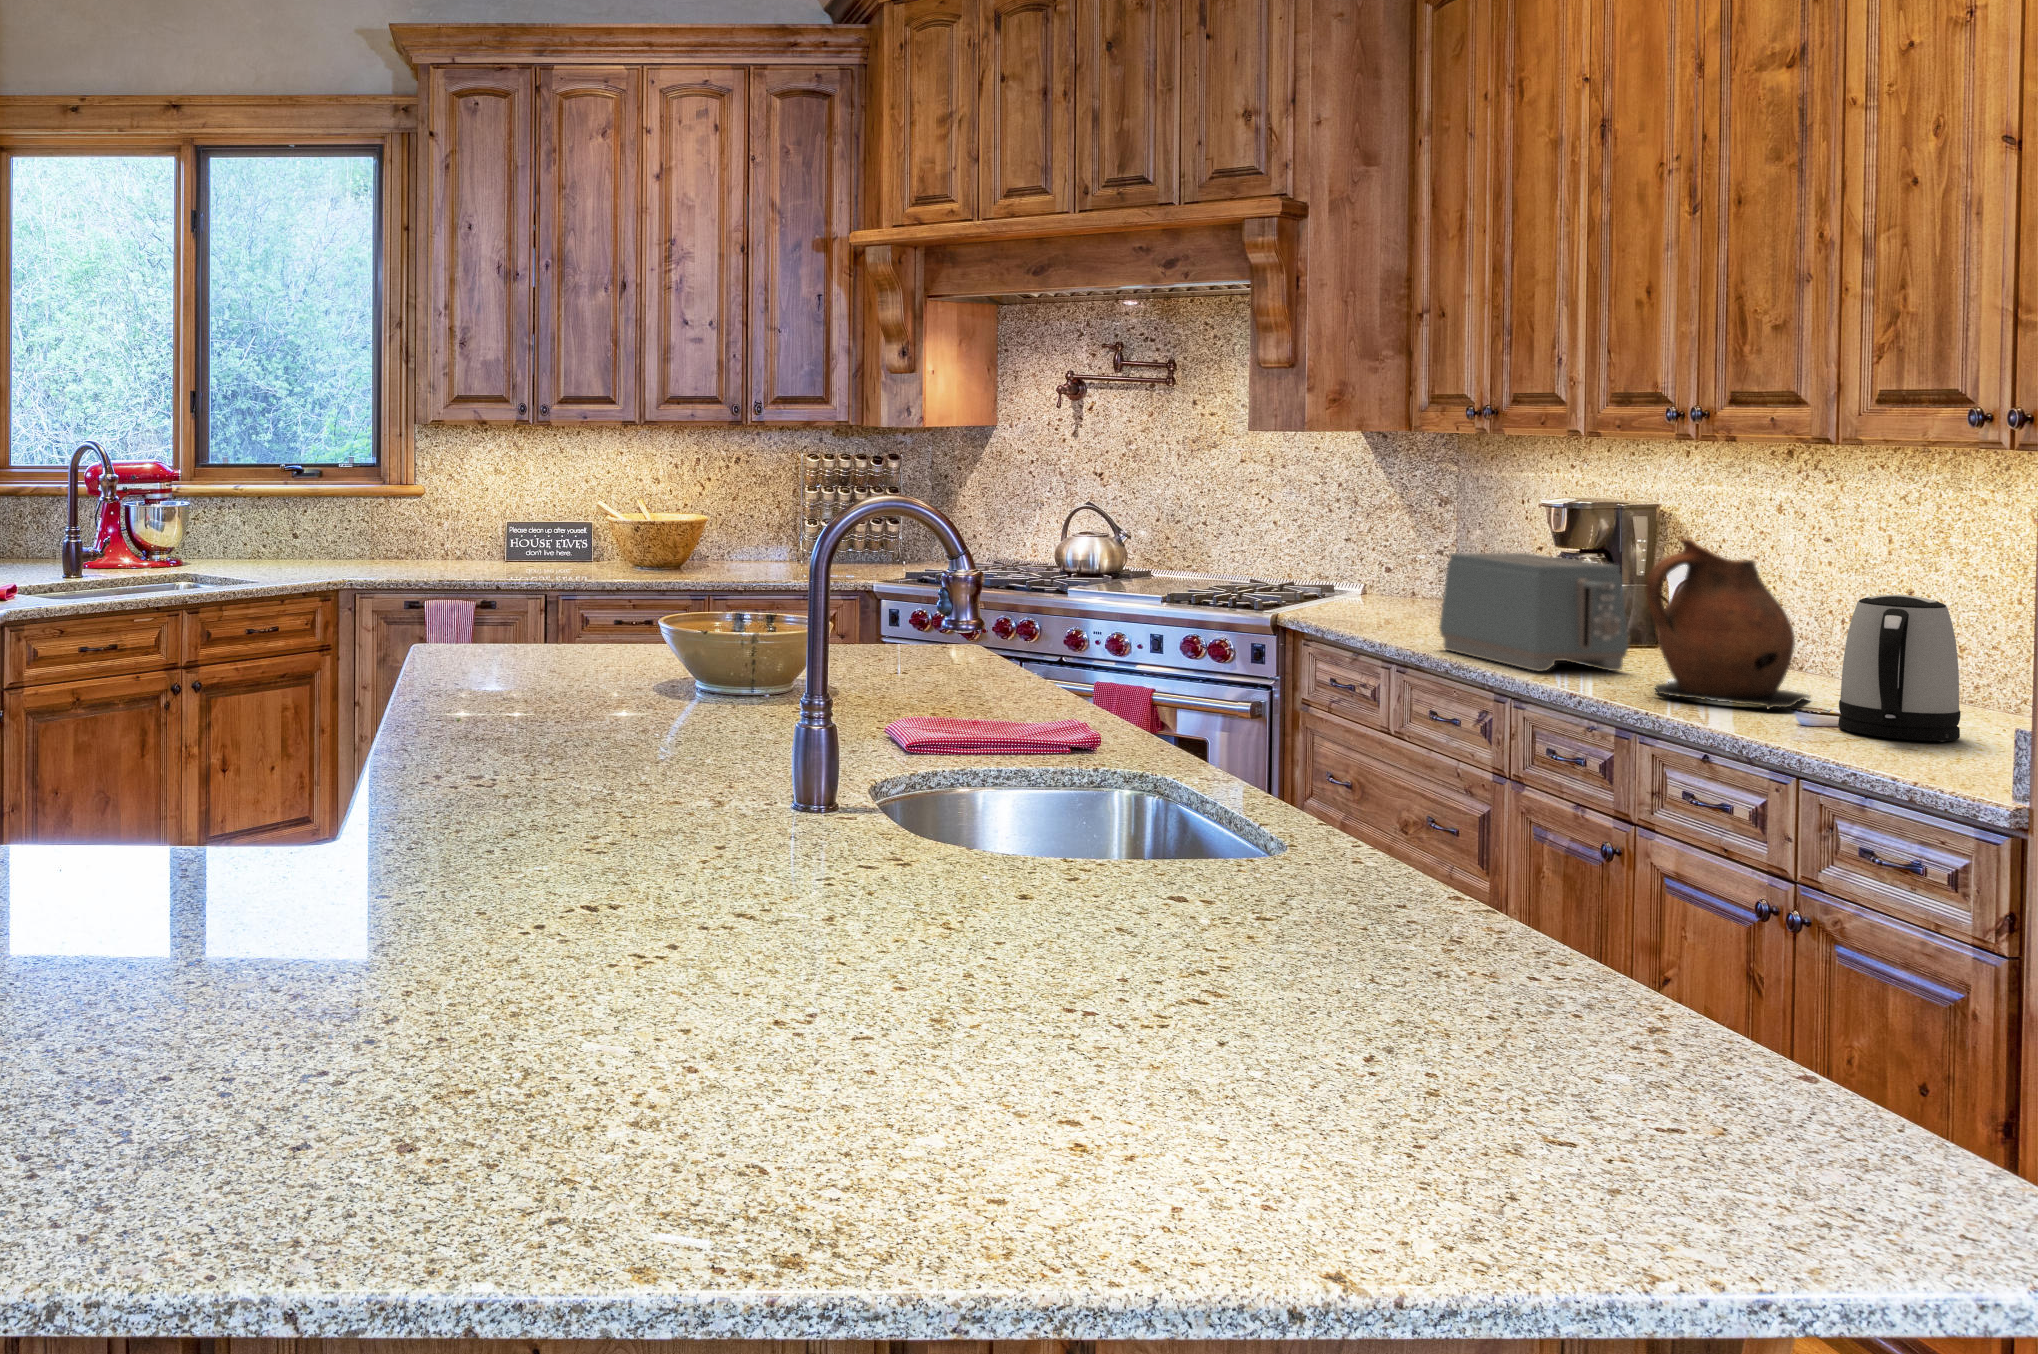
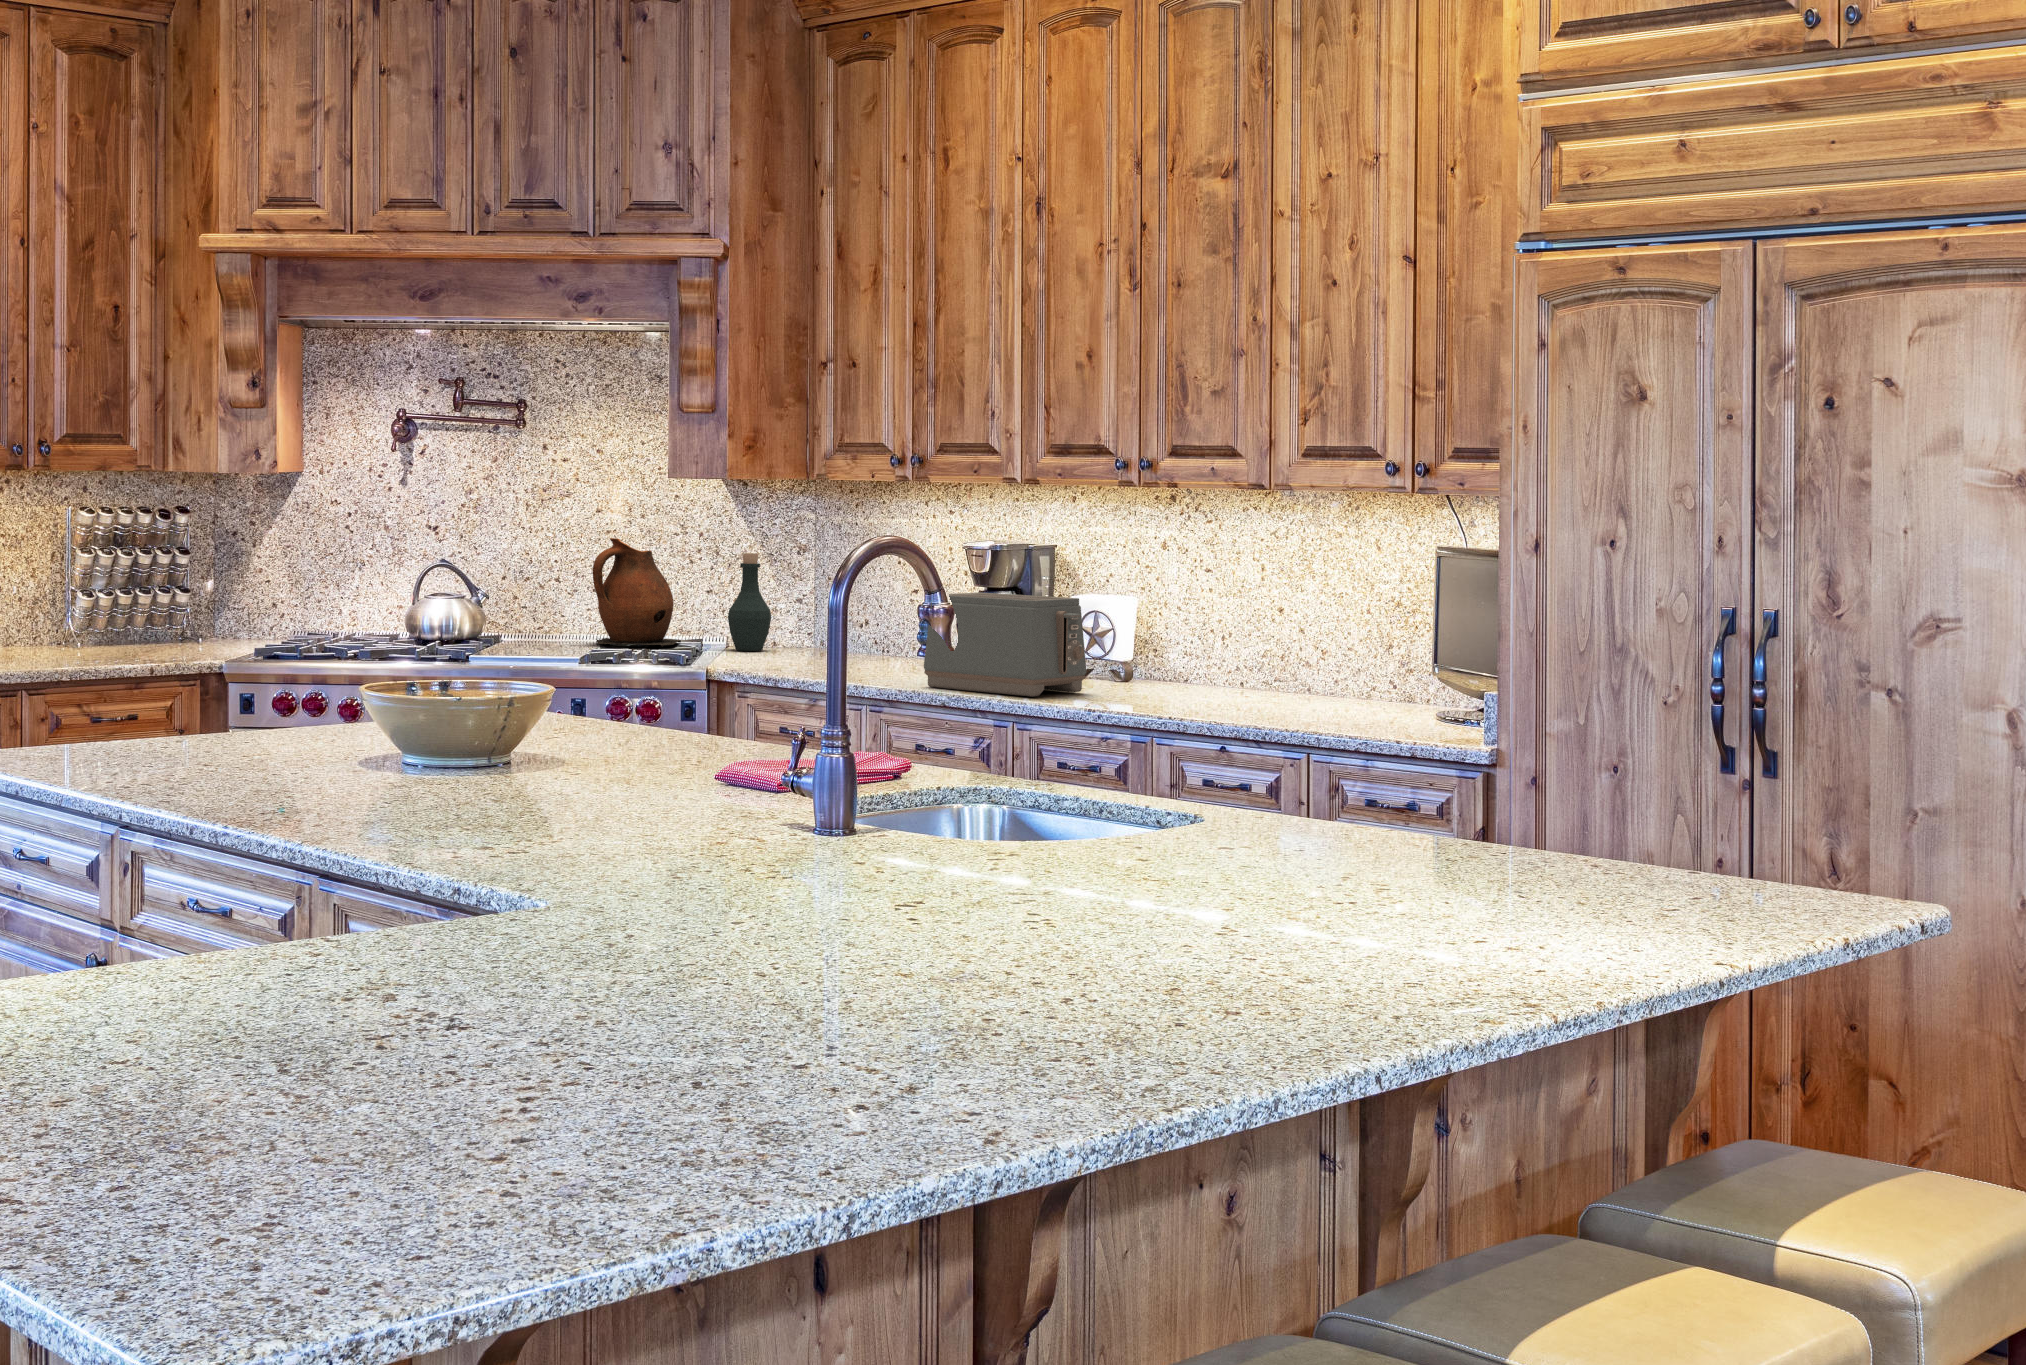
bottle: none [1343,502,1391,598] -> present [728,553,771,651]
ceramic pitcher: present [1646,539,1810,709] -> present [593,538,681,647]
kettle: present [1838,595,1961,742] -> none [1287,607,1363,719]

